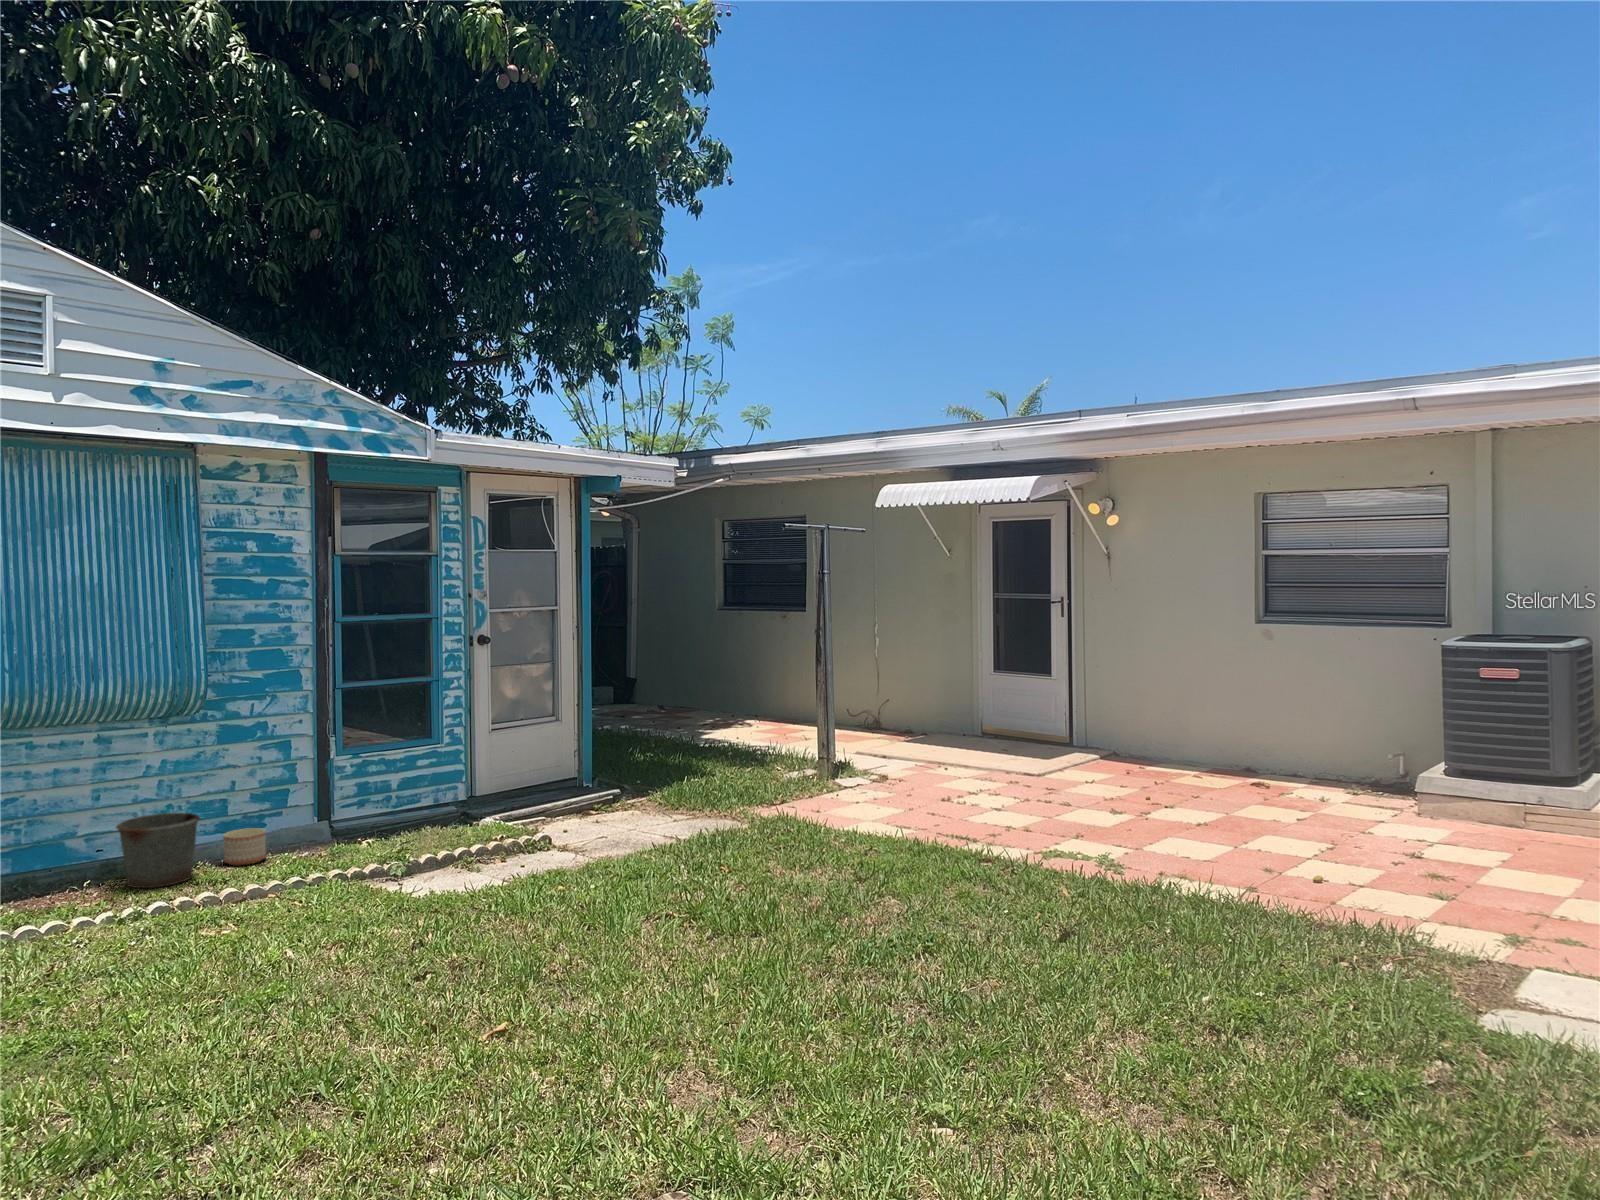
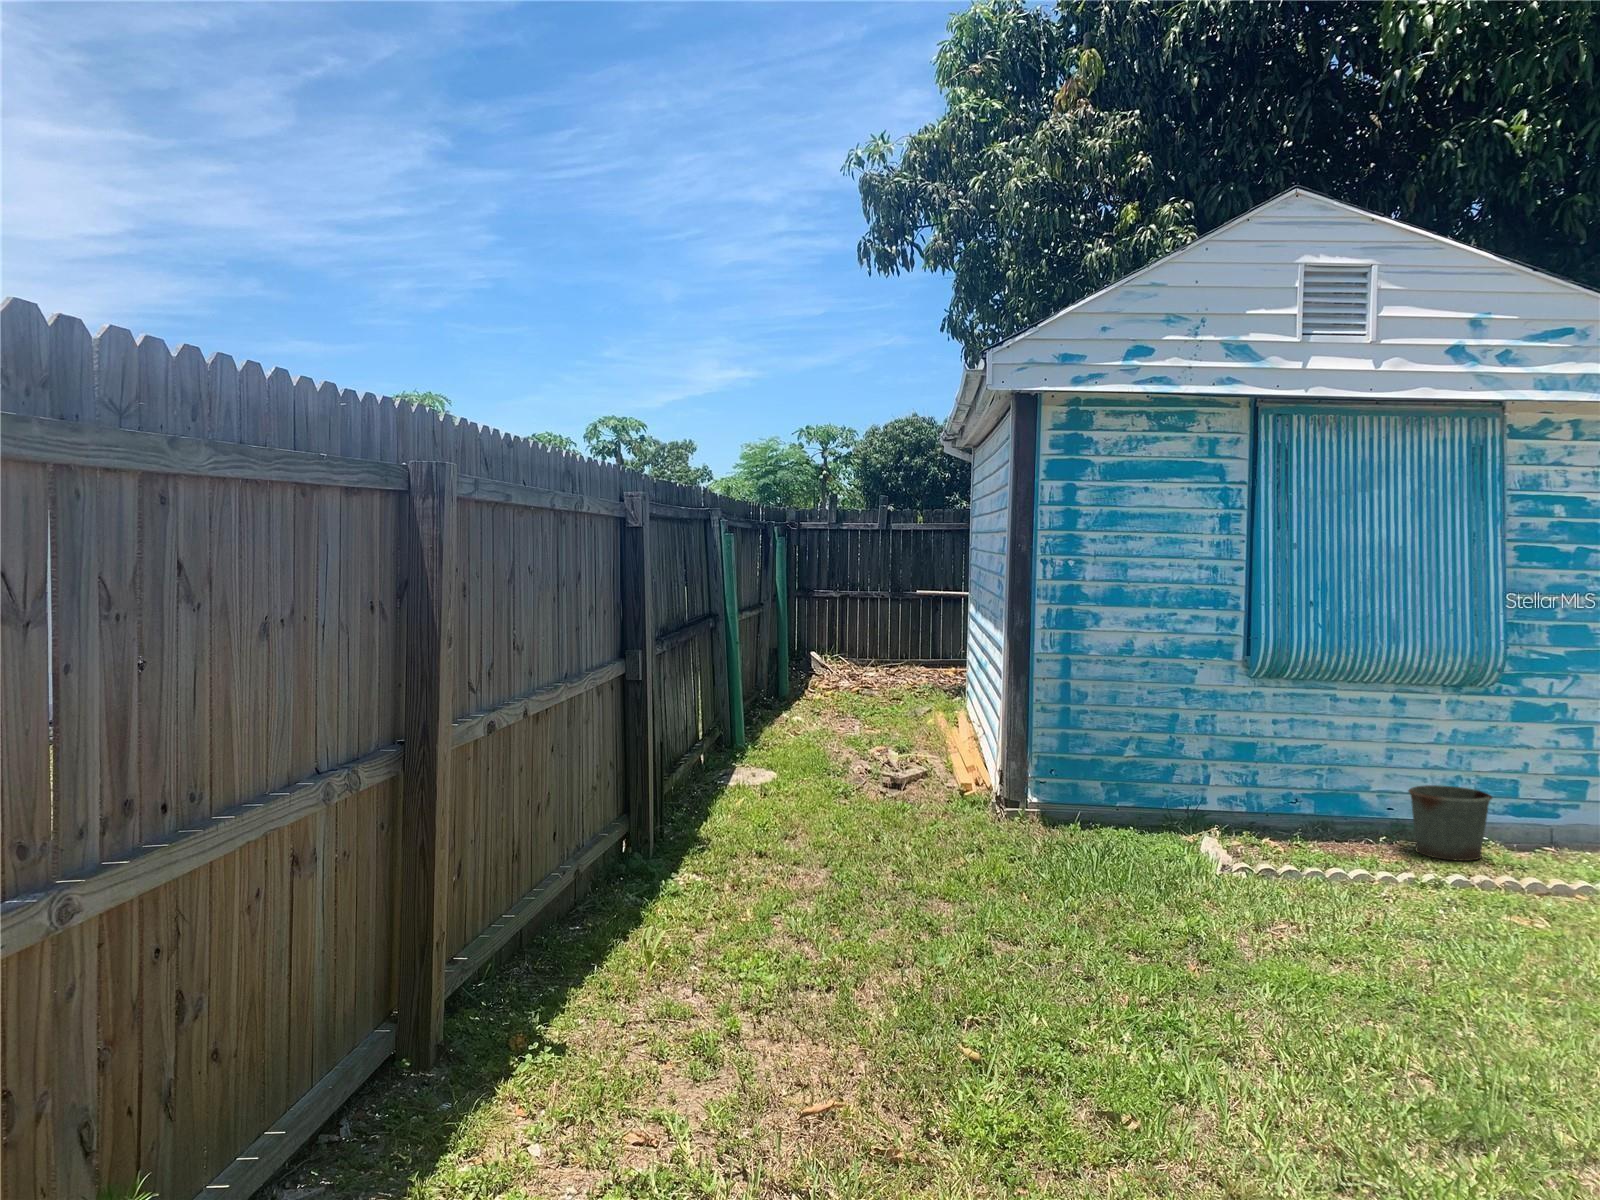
planter: present [223,828,266,866] -> none [1512,818,1561,858]

